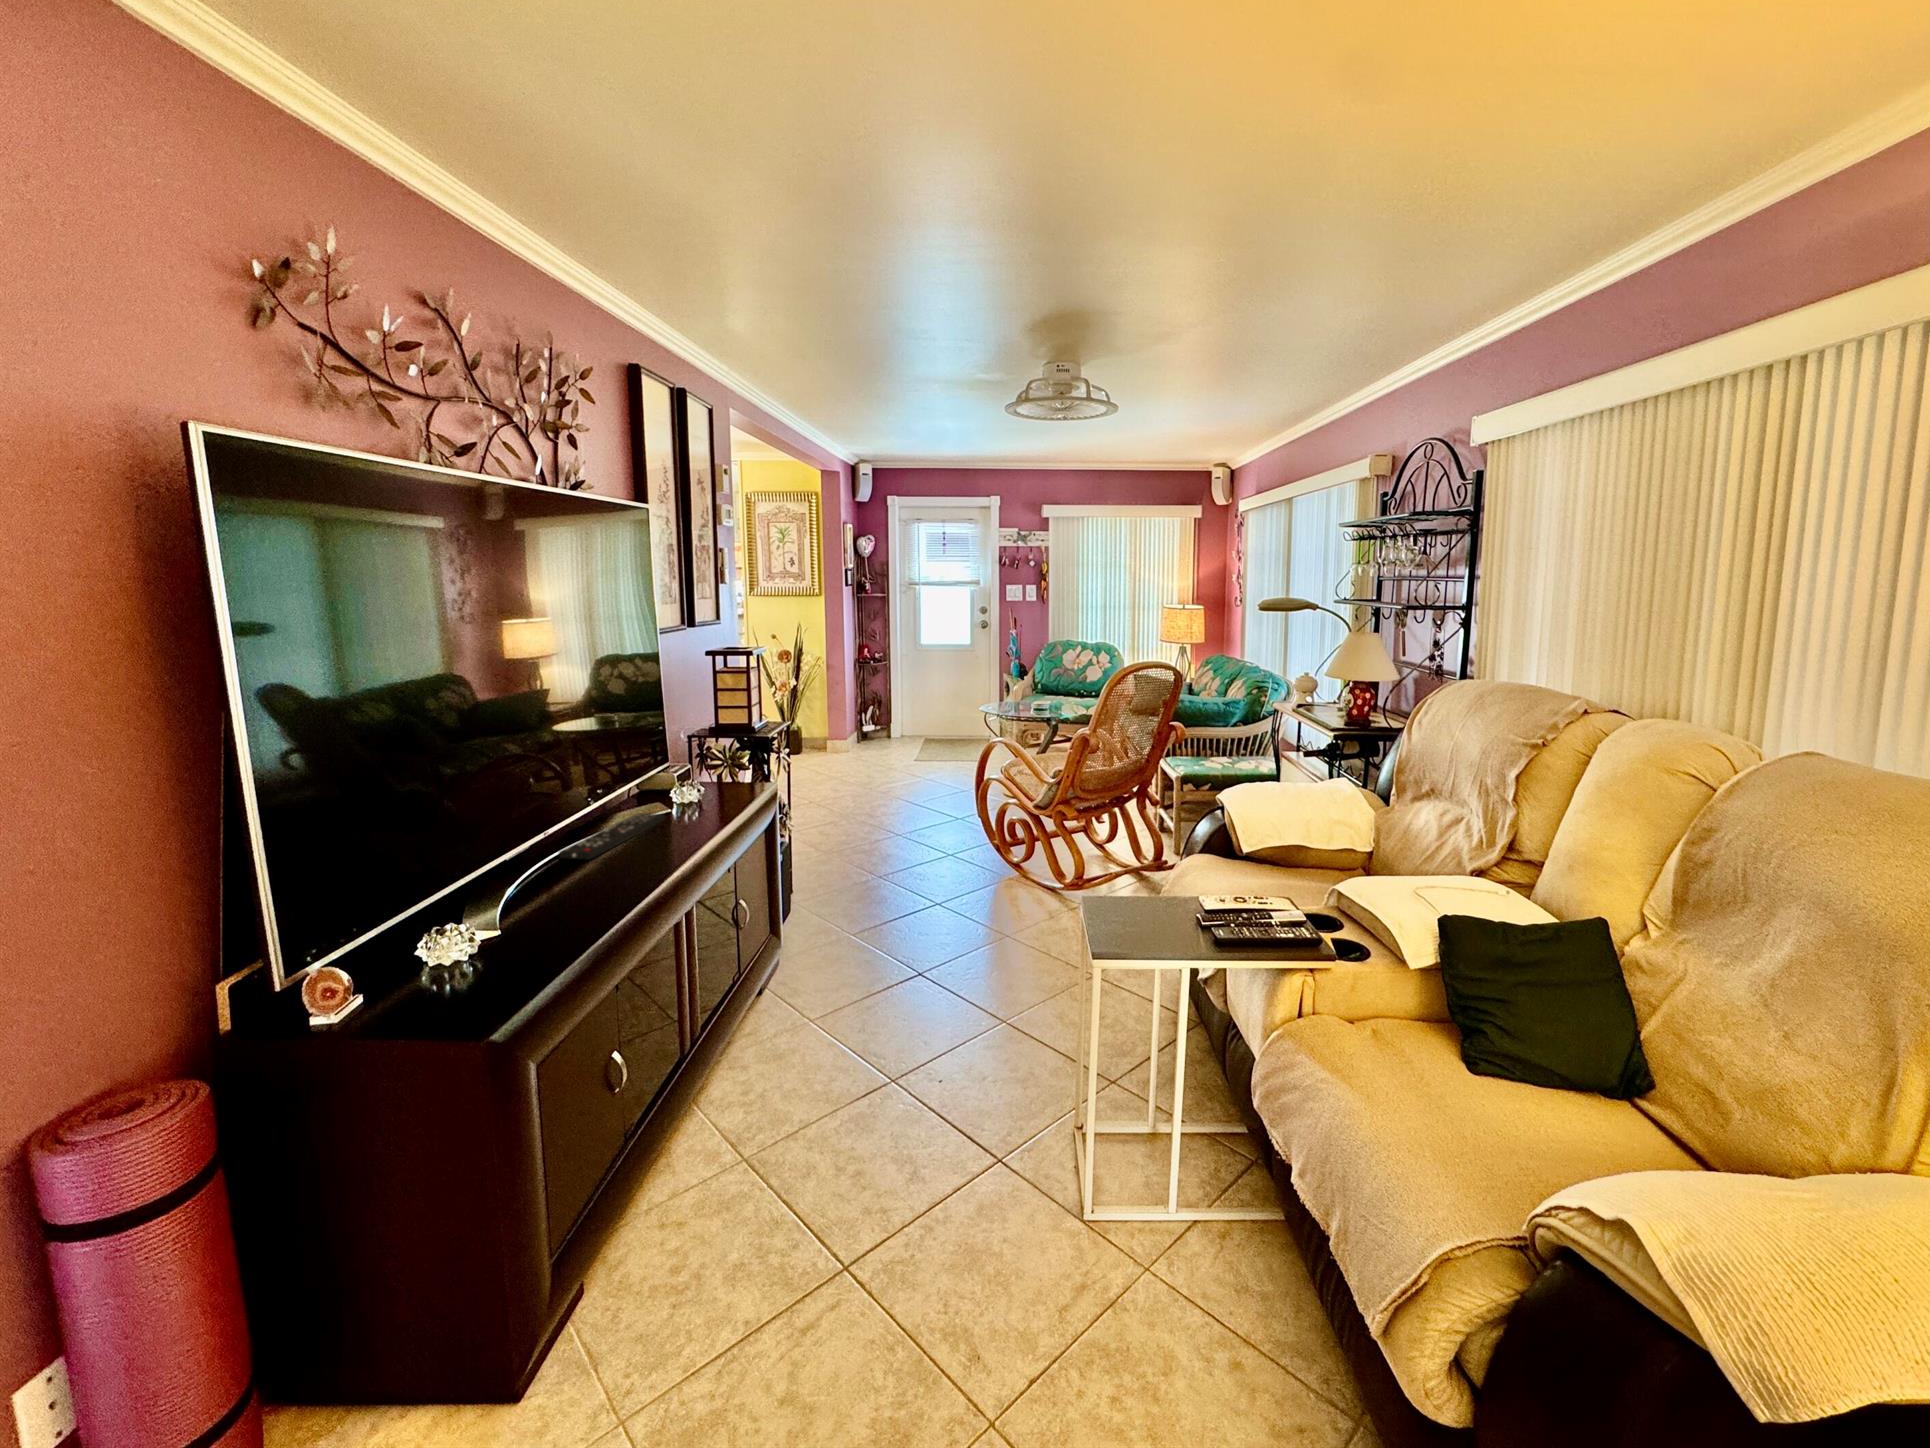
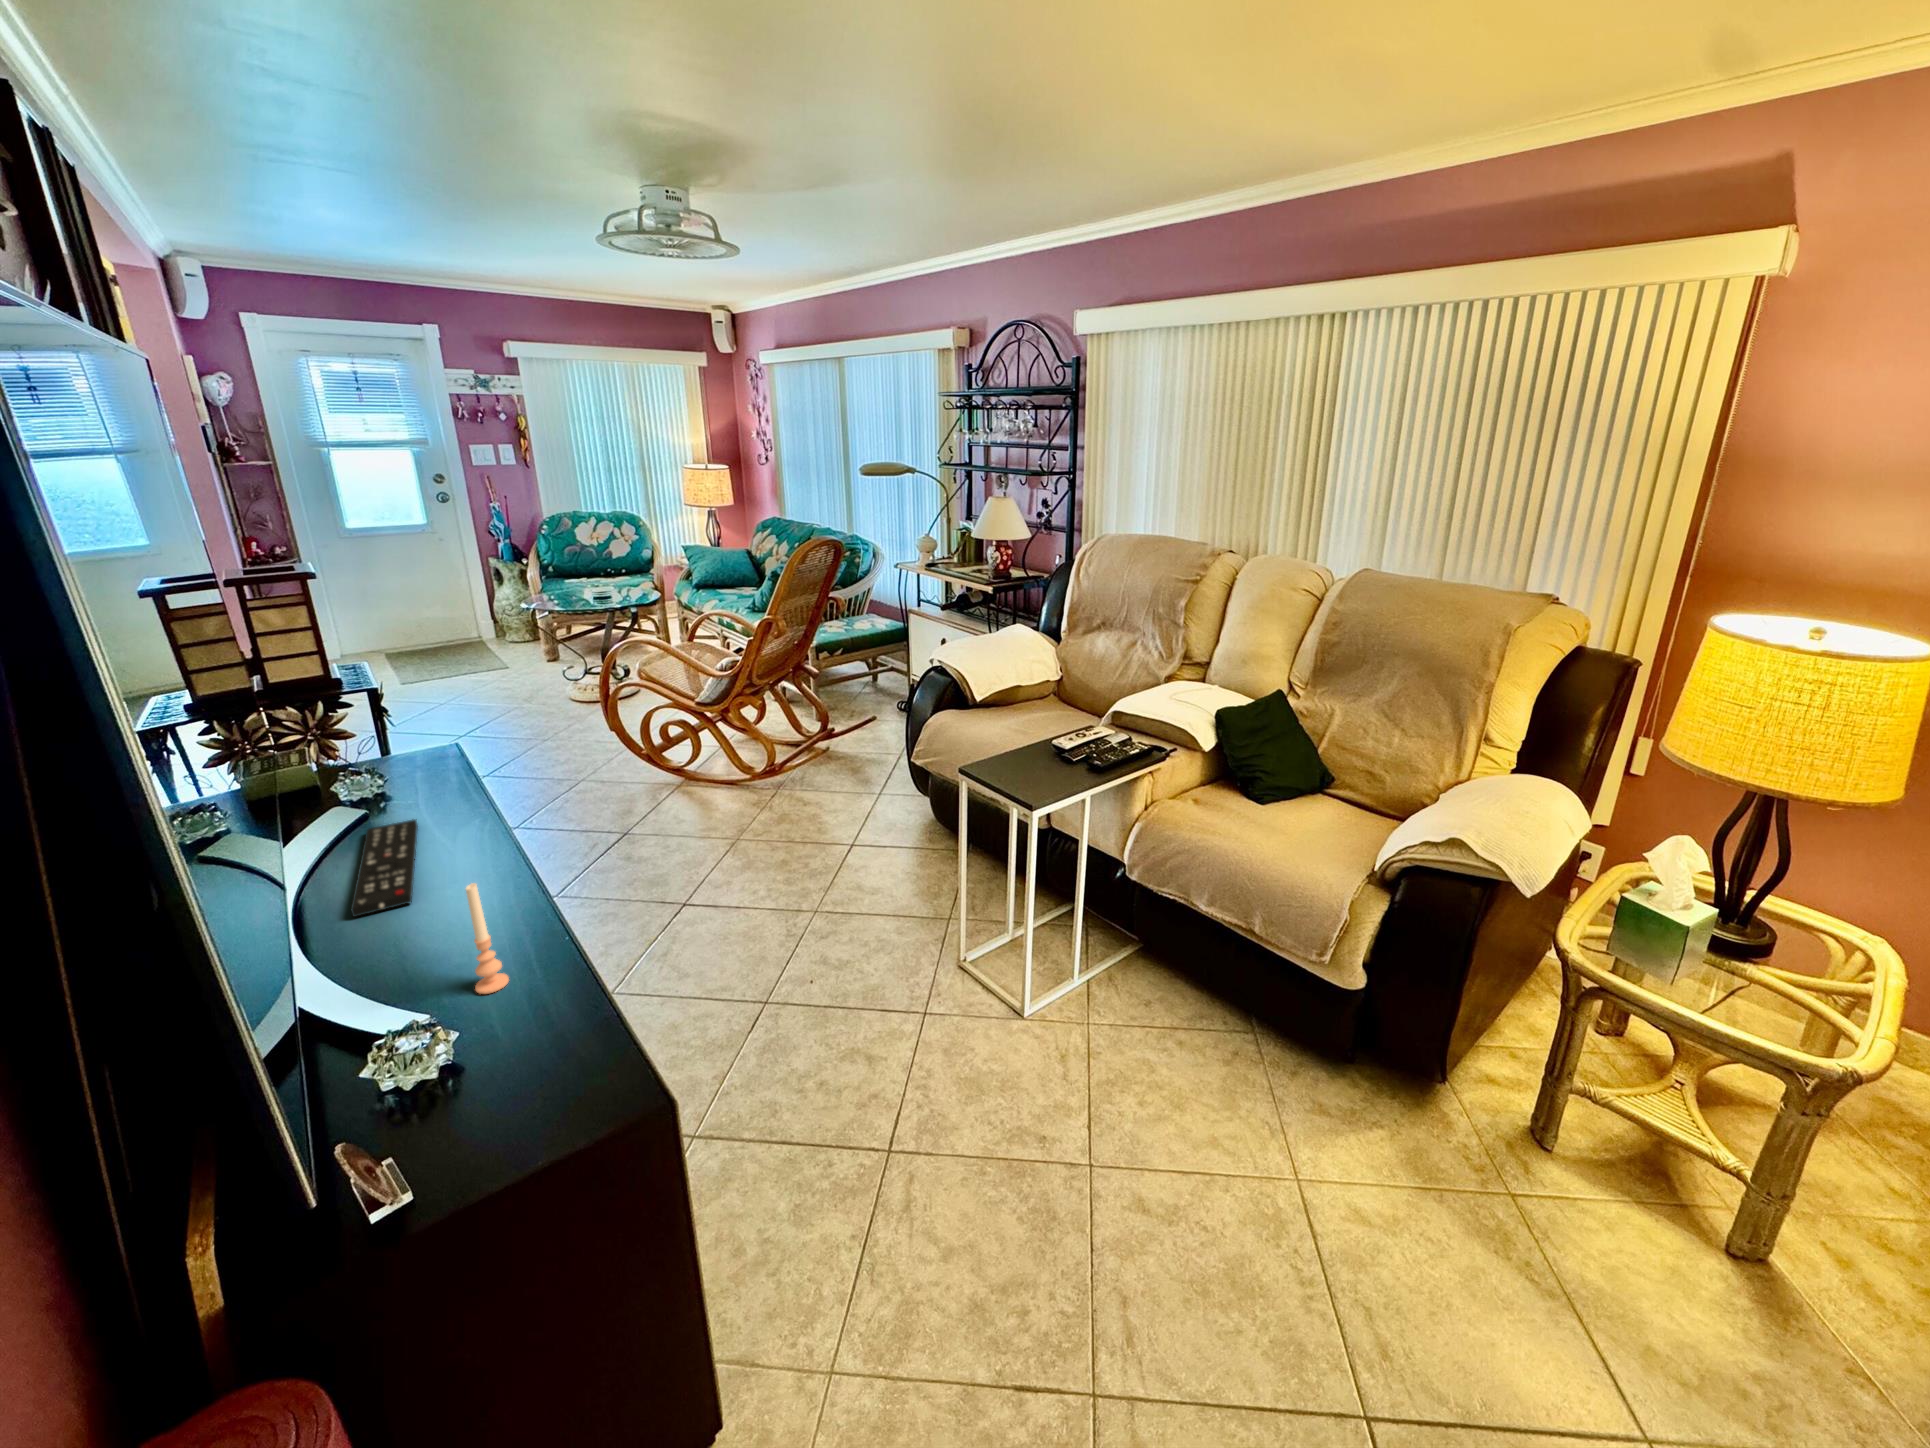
candle: none [529,835,554,922] -> present [466,883,509,994]

